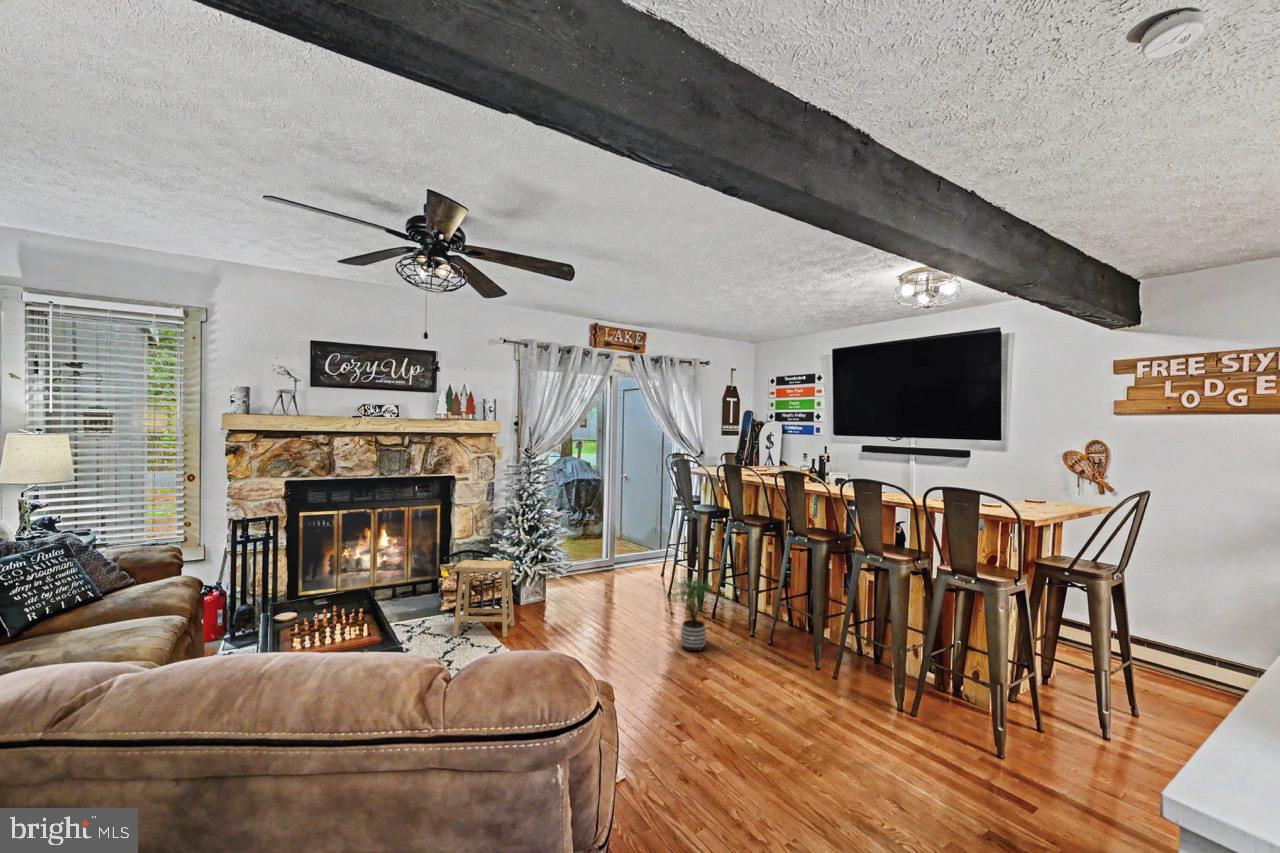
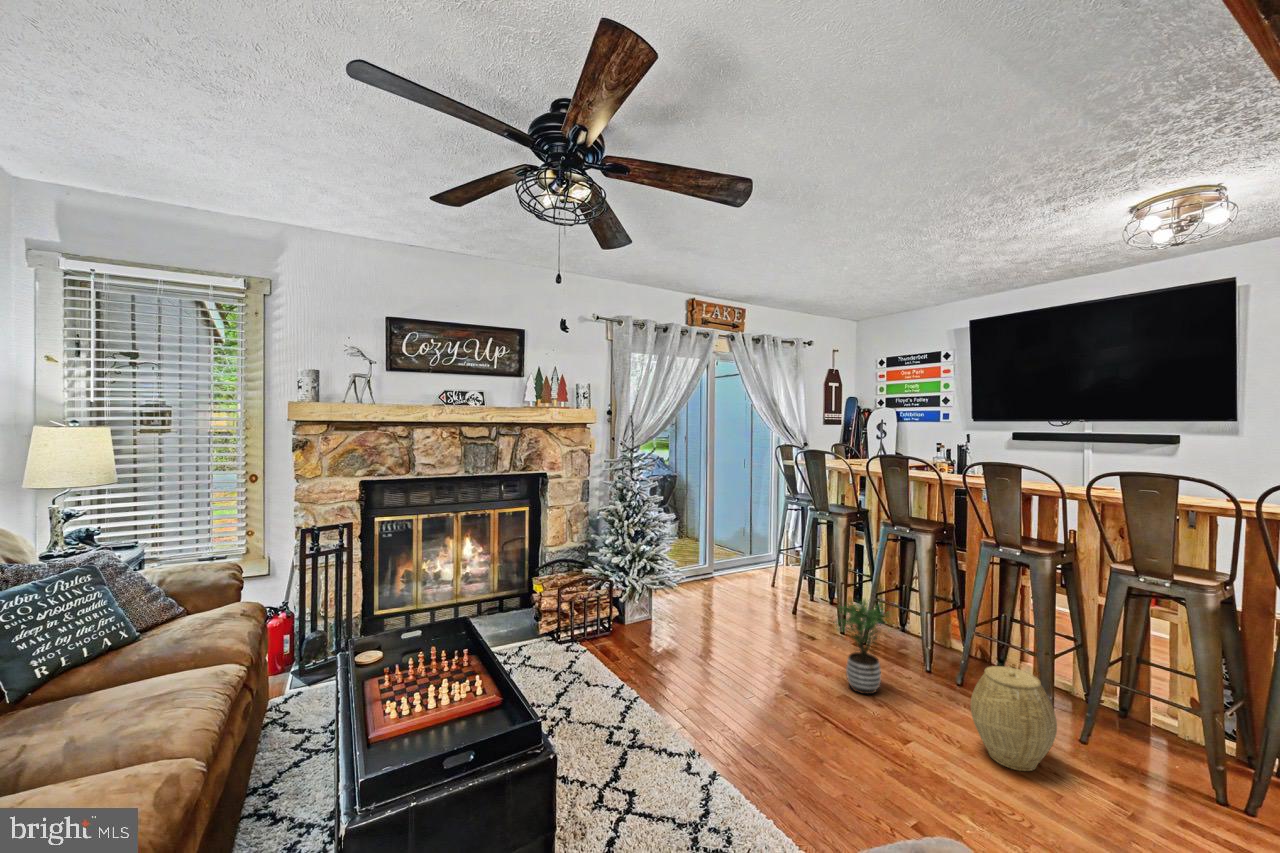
footstool: present [453,560,514,638] -> none [559,574,628,671]
woven basket: none [750,622,803,696] -> present [971,666,1057,771]

